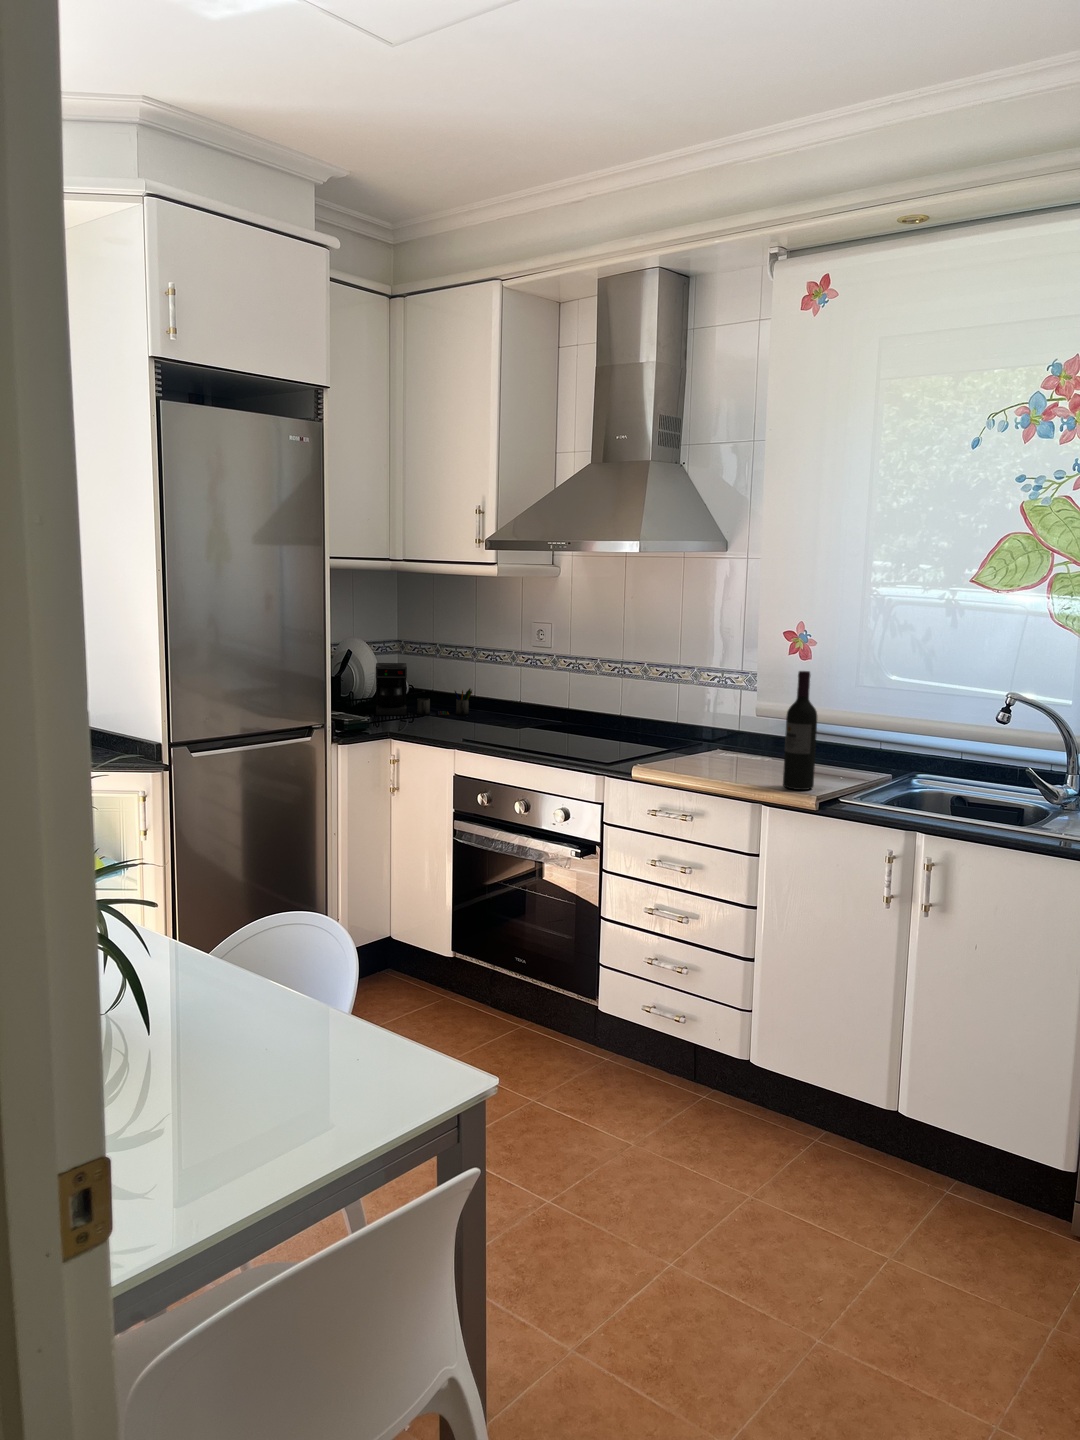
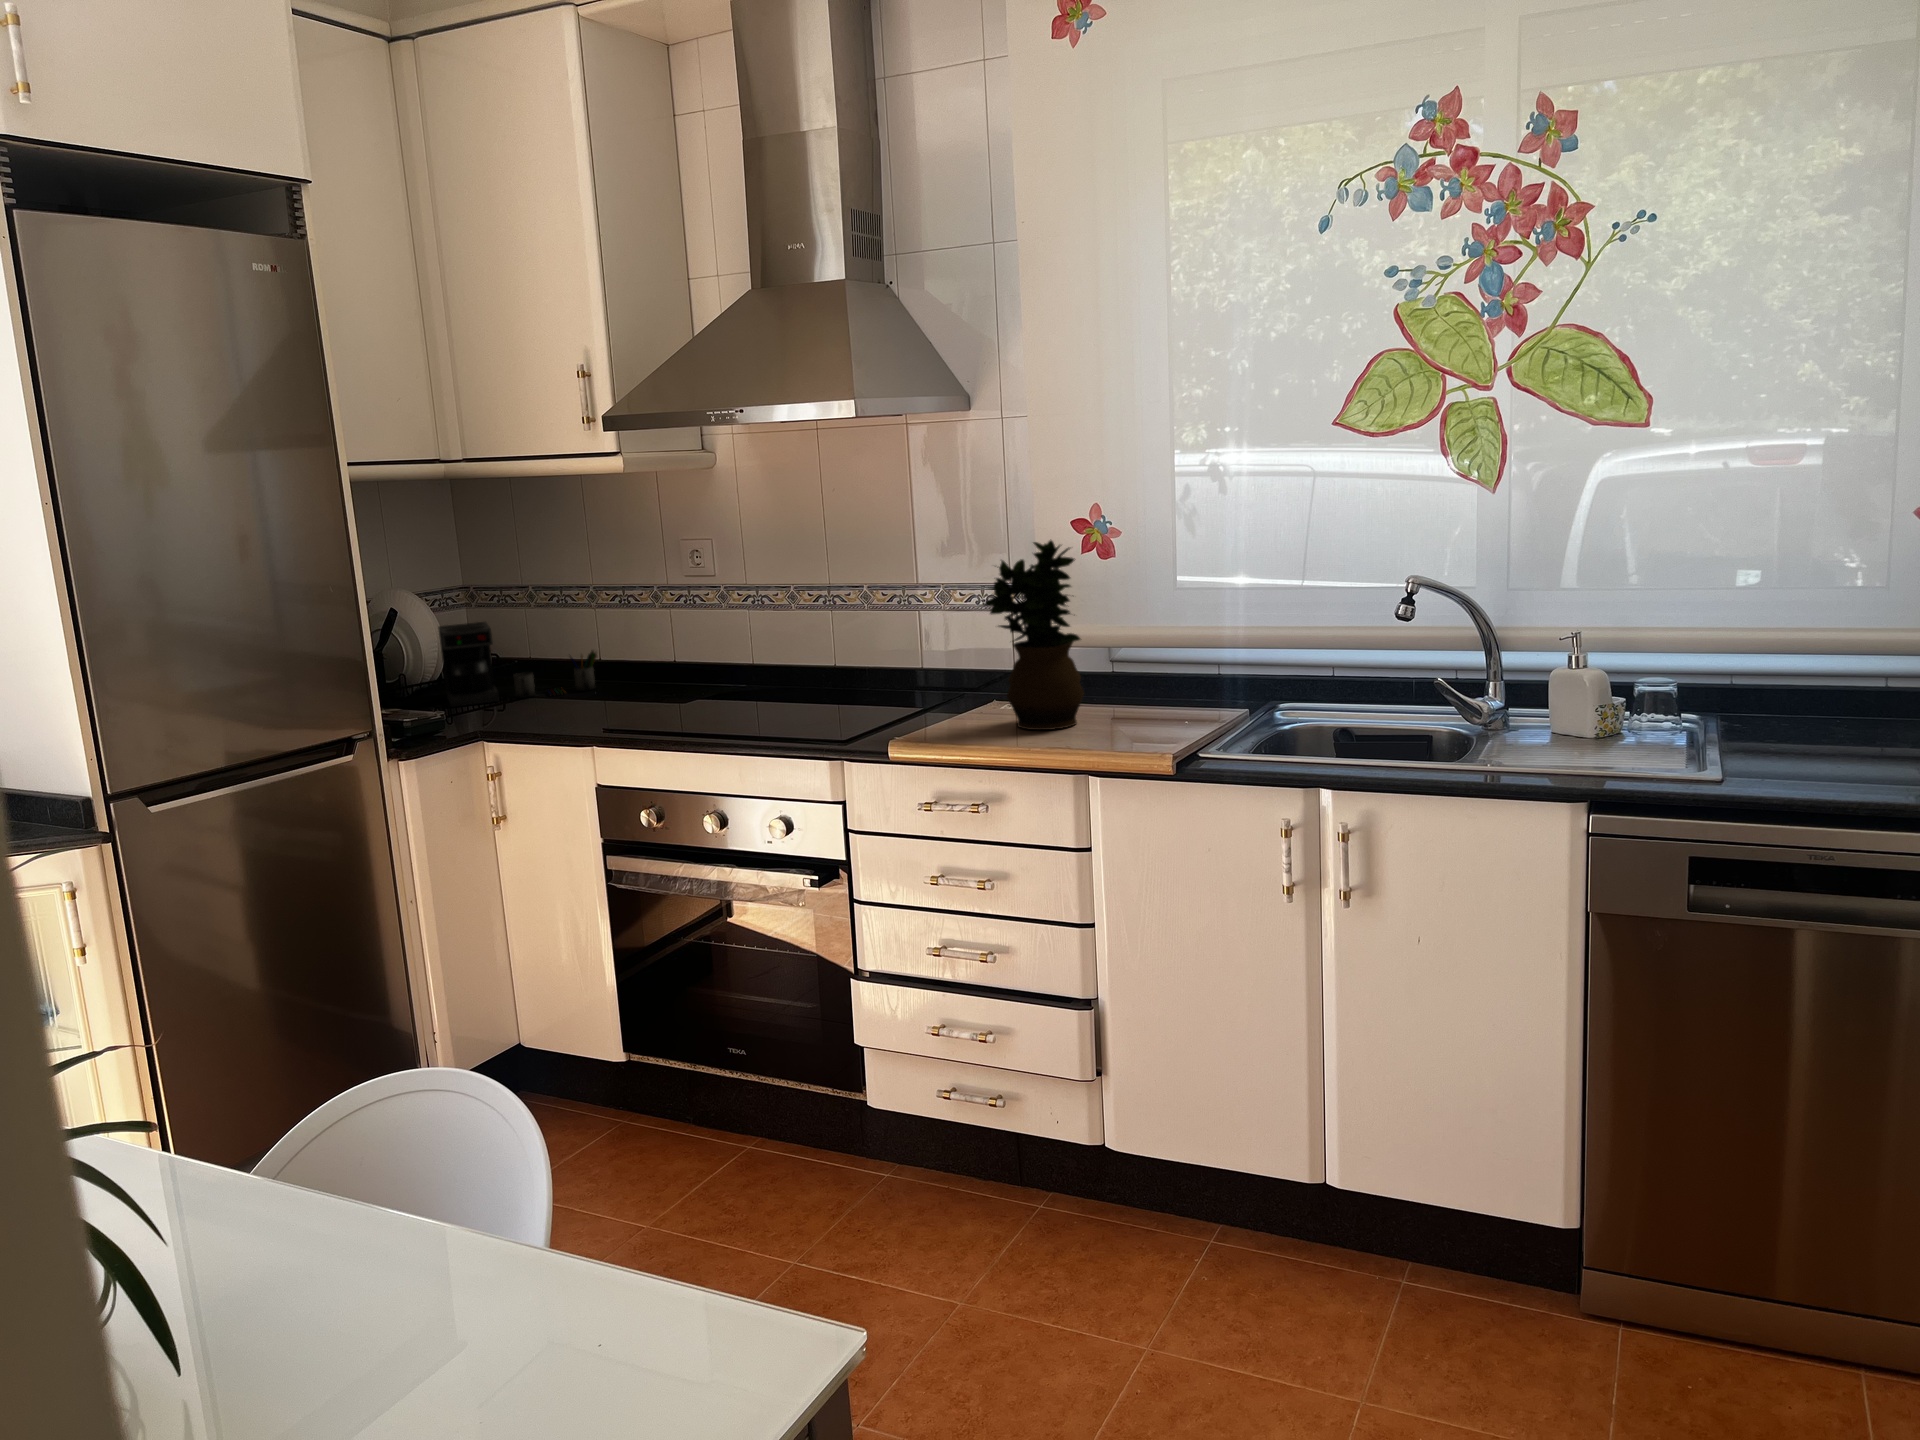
potted plant: none [712,643,779,772] -> present [984,540,1084,730]
wine bottle: present [783,671,817,790] -> none [1106,575,1154,748]

